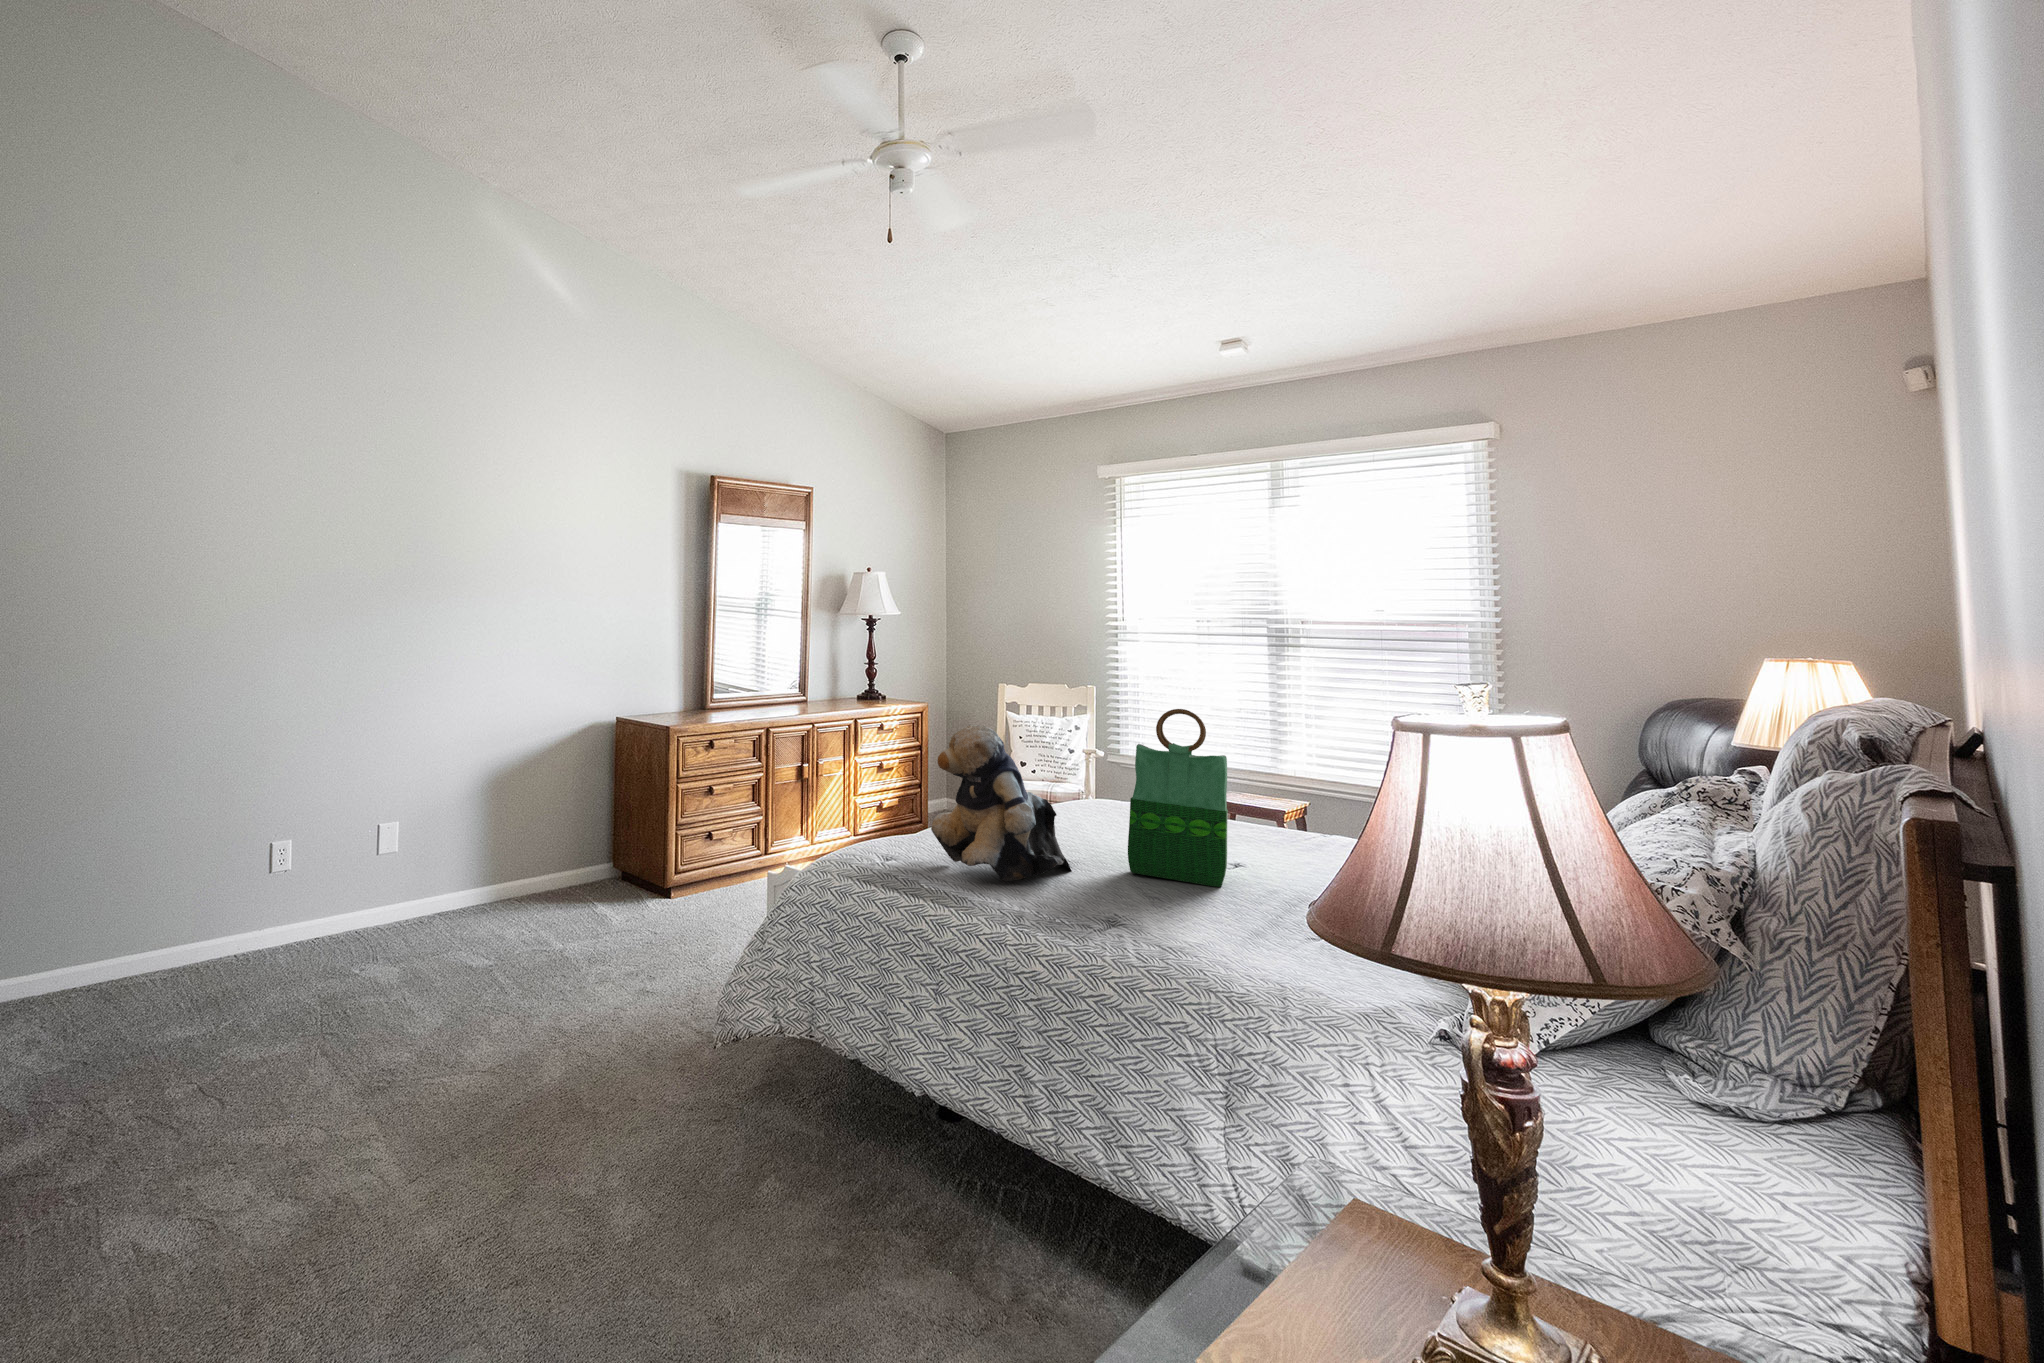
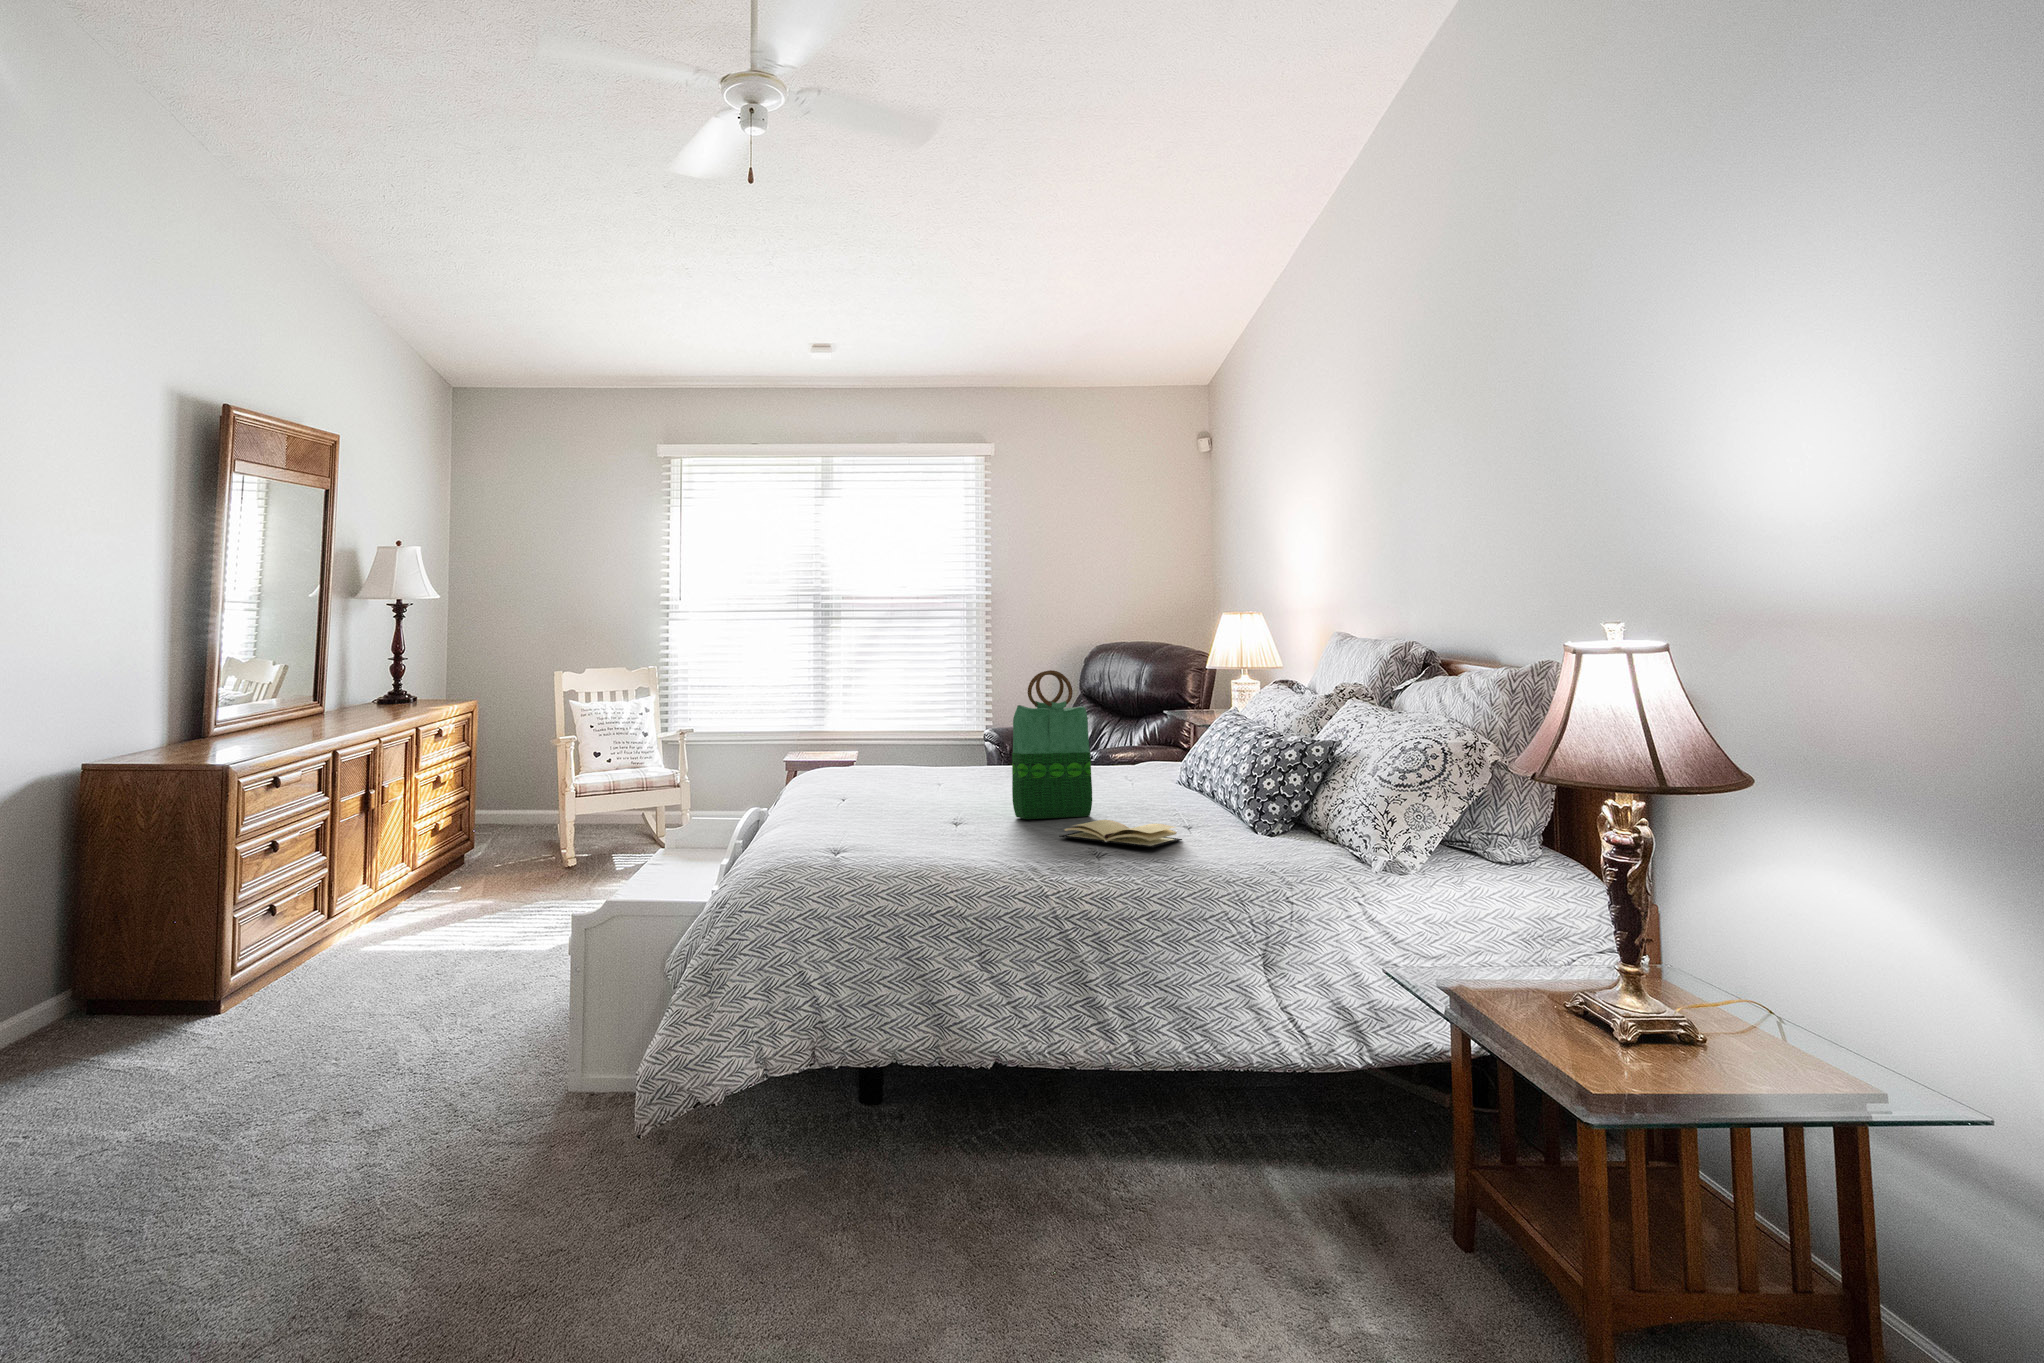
teddy bear: present [931,725,1071,881] -> none [872,703,1011,846]
book: none [1108,884,1245,932] -> present [1059,820,1182,848]

